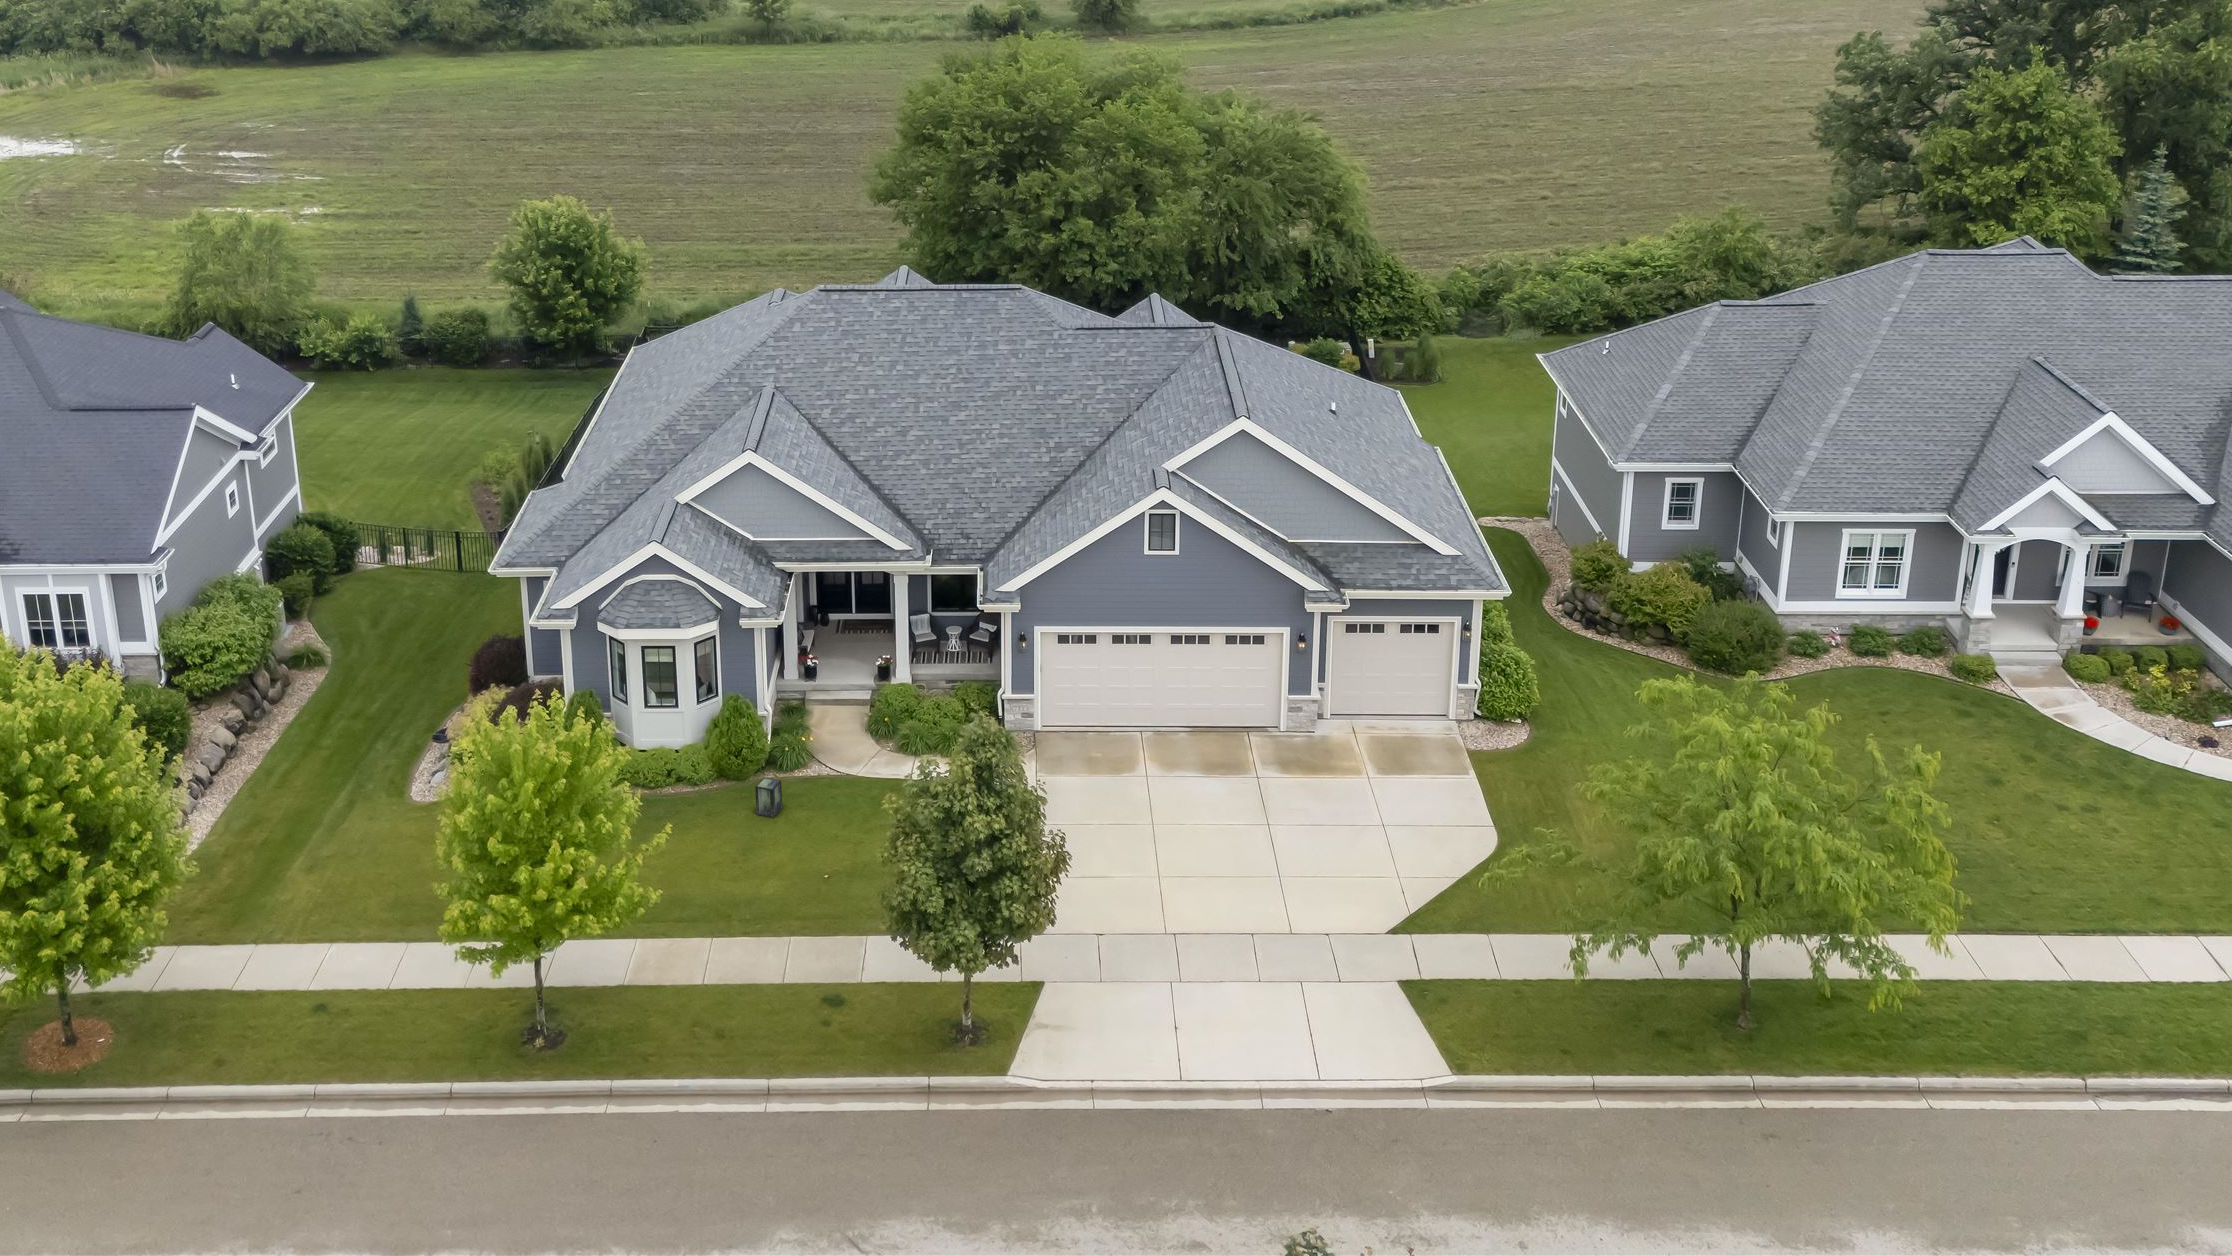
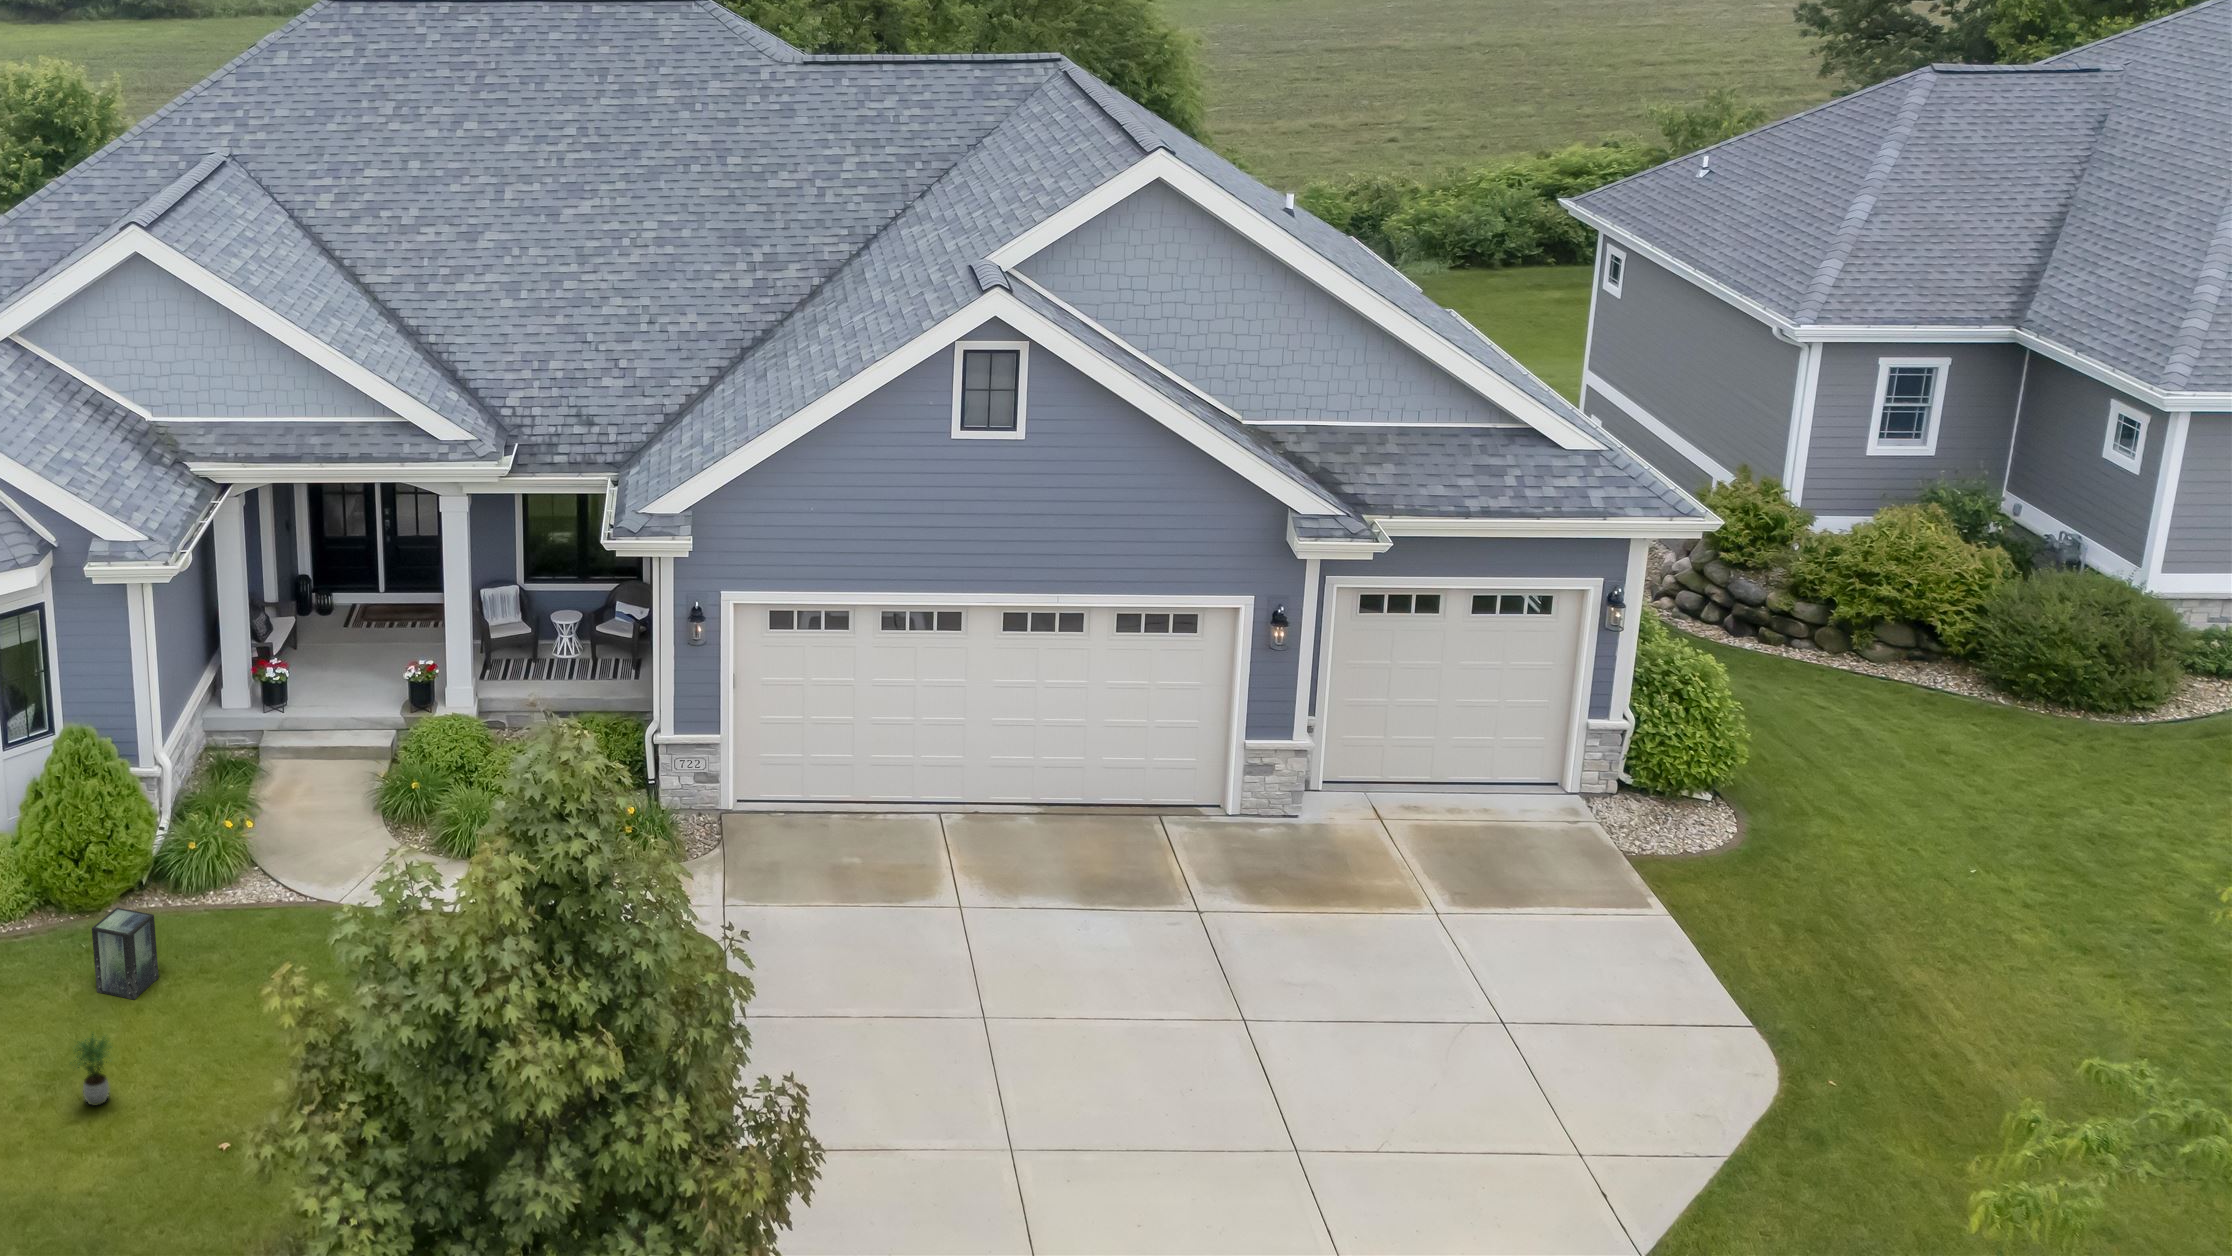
potted plant: none [760,830,779,861] -> present [70,1032,111,1106]

